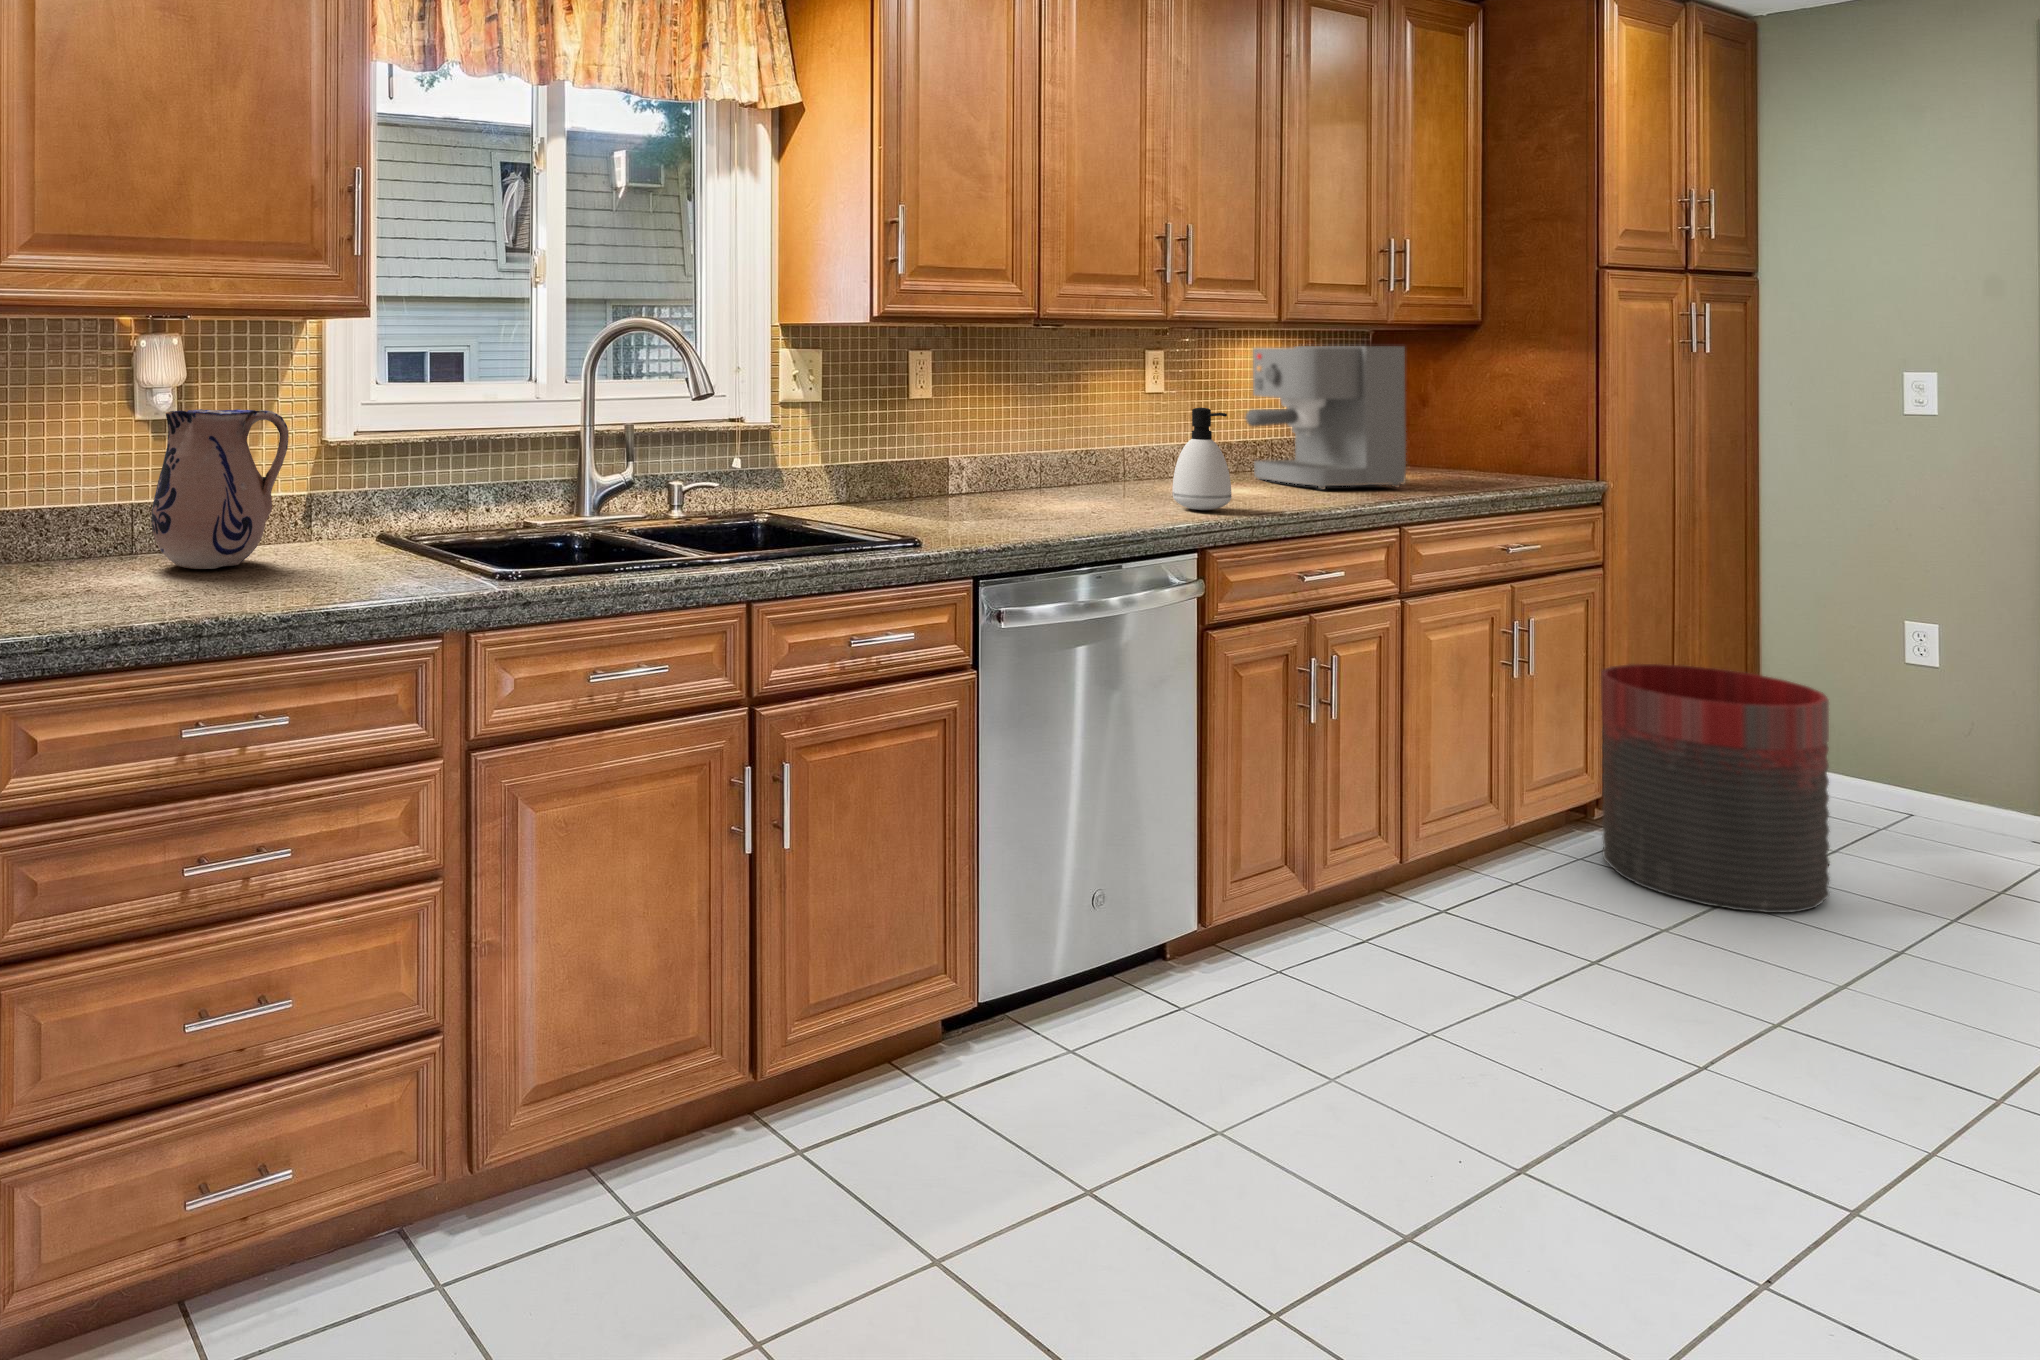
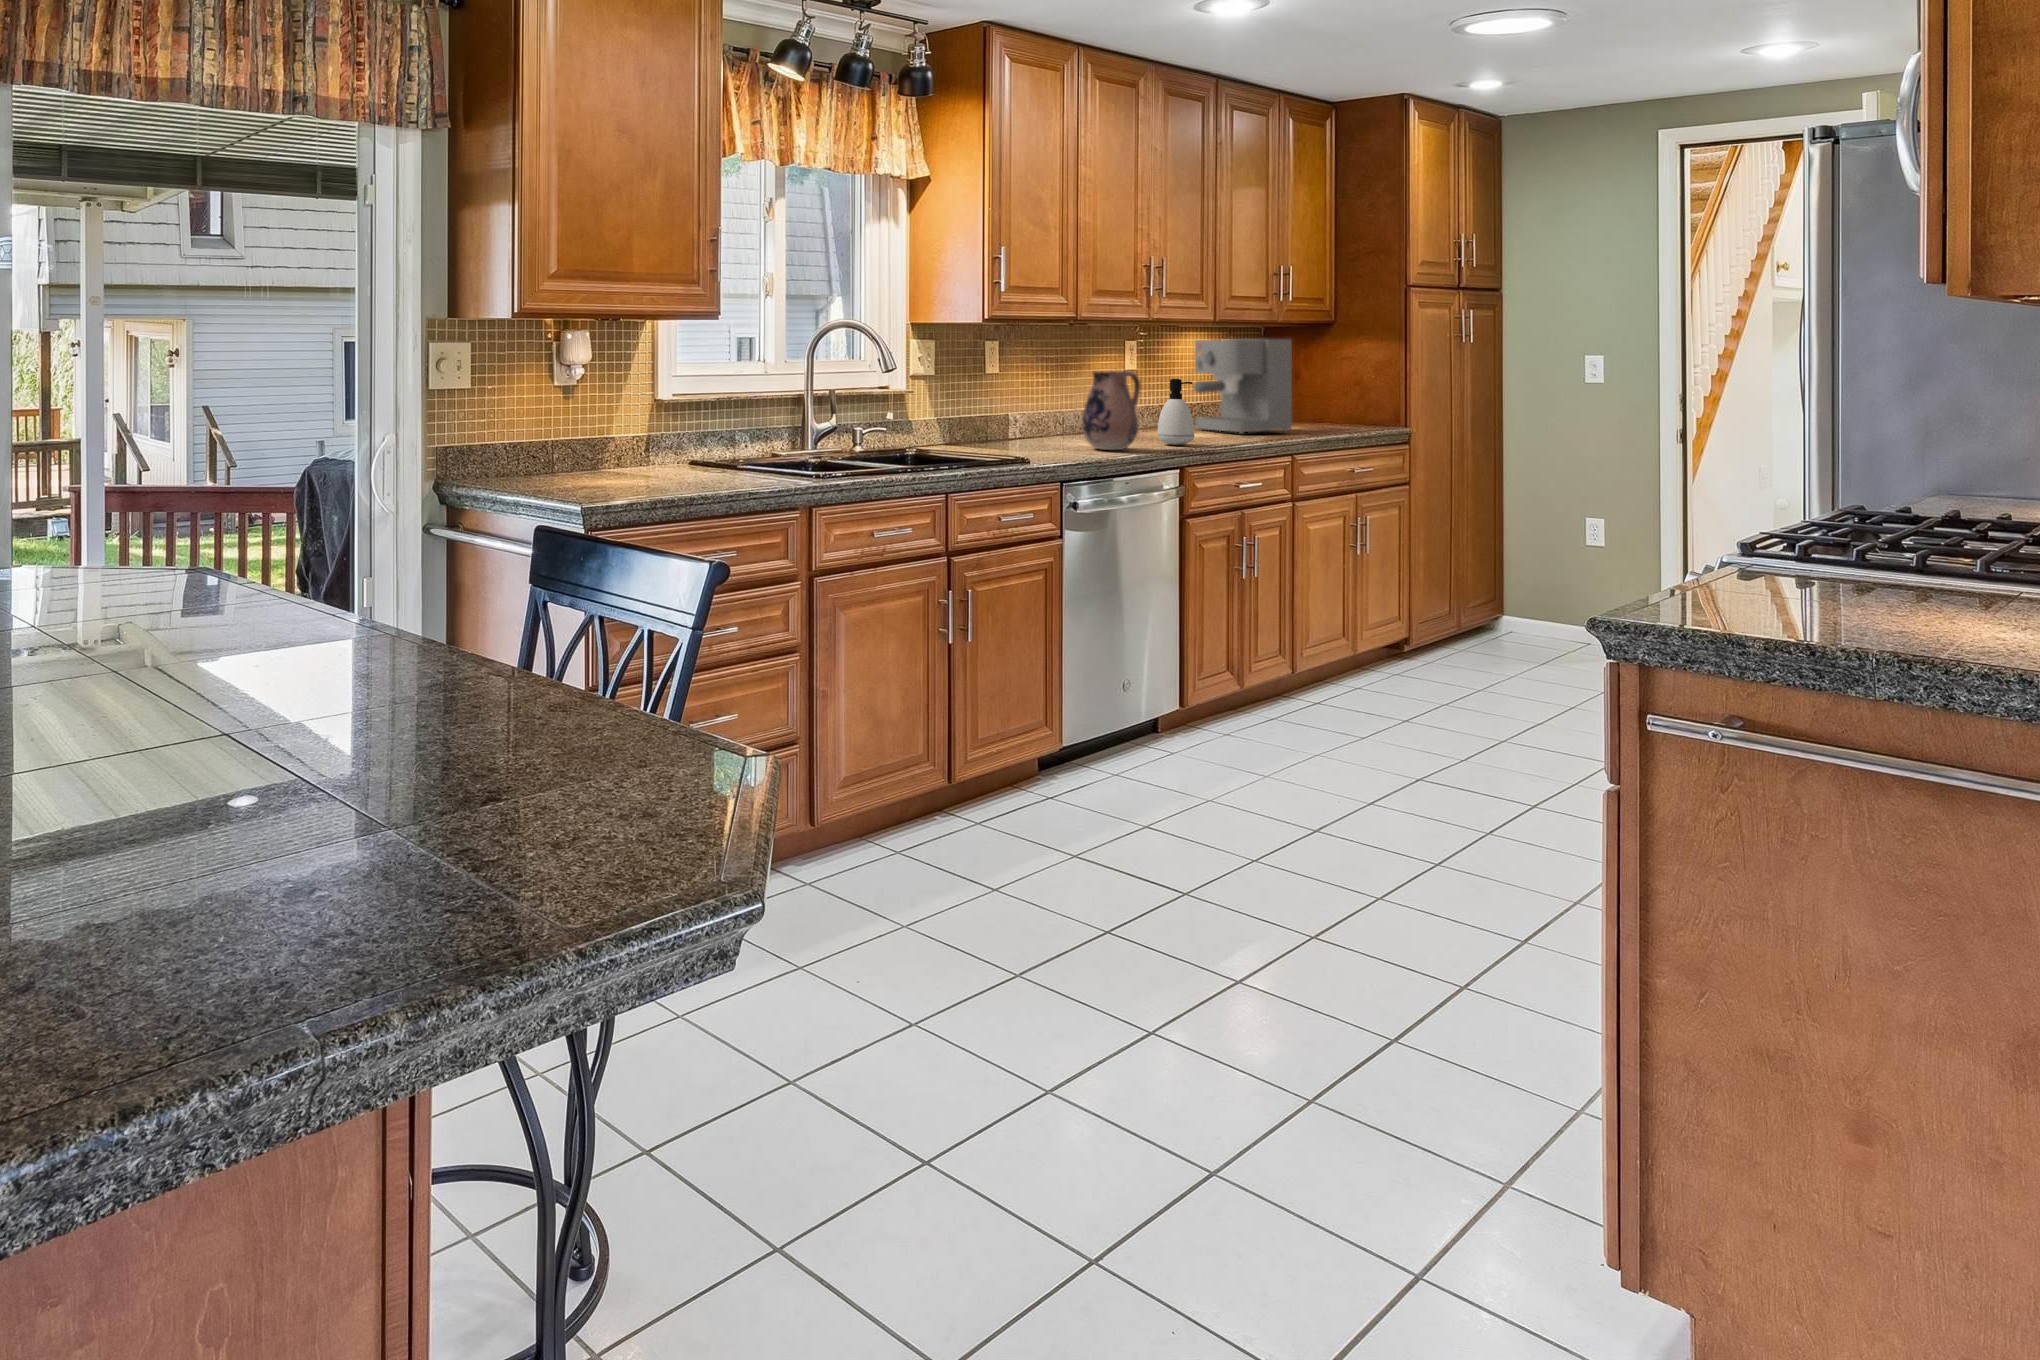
ceramic pitcher: present [152,409,289,569] -> present [1082,371,1141,450]
trash can: present [1601,664,1830,913] -> none [1408,546,1537,691]

